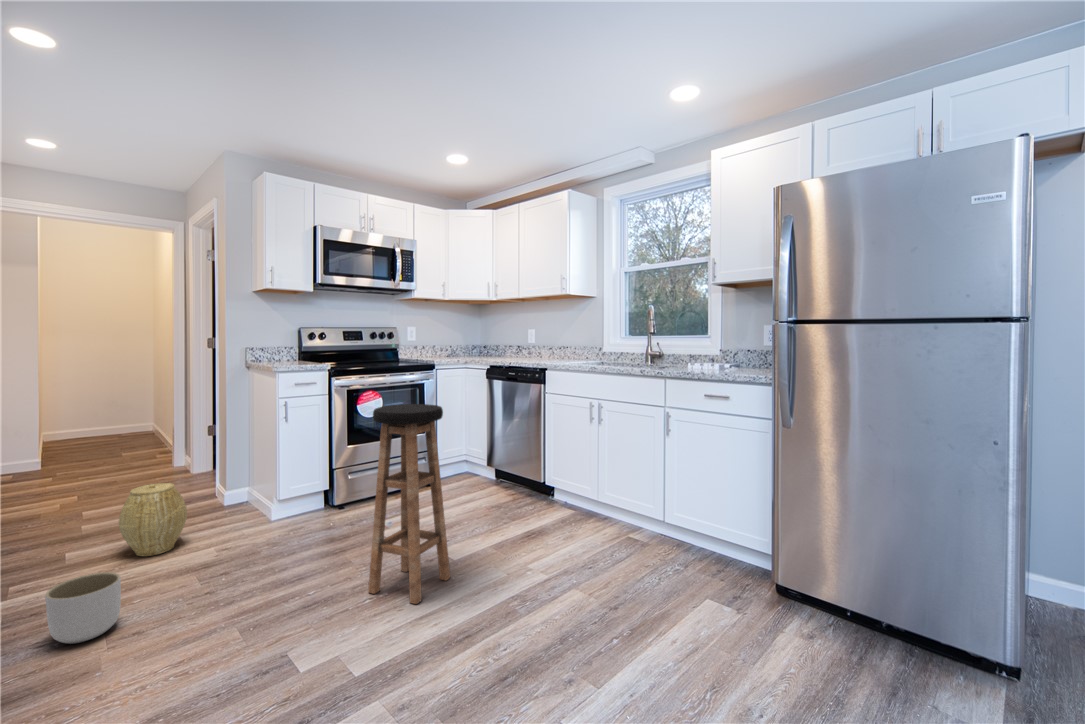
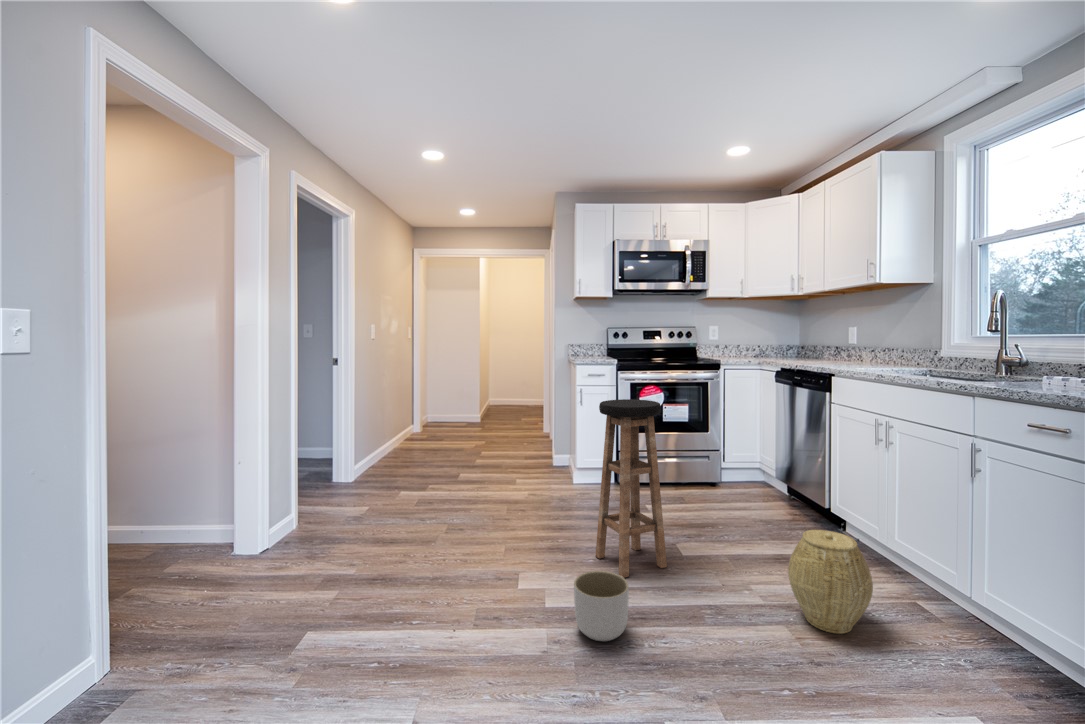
woven basket: present [119,483,187,556] -> present [788,530,873,634]
planter: present [45,572,121,644] -> present [574,571,629,641]

